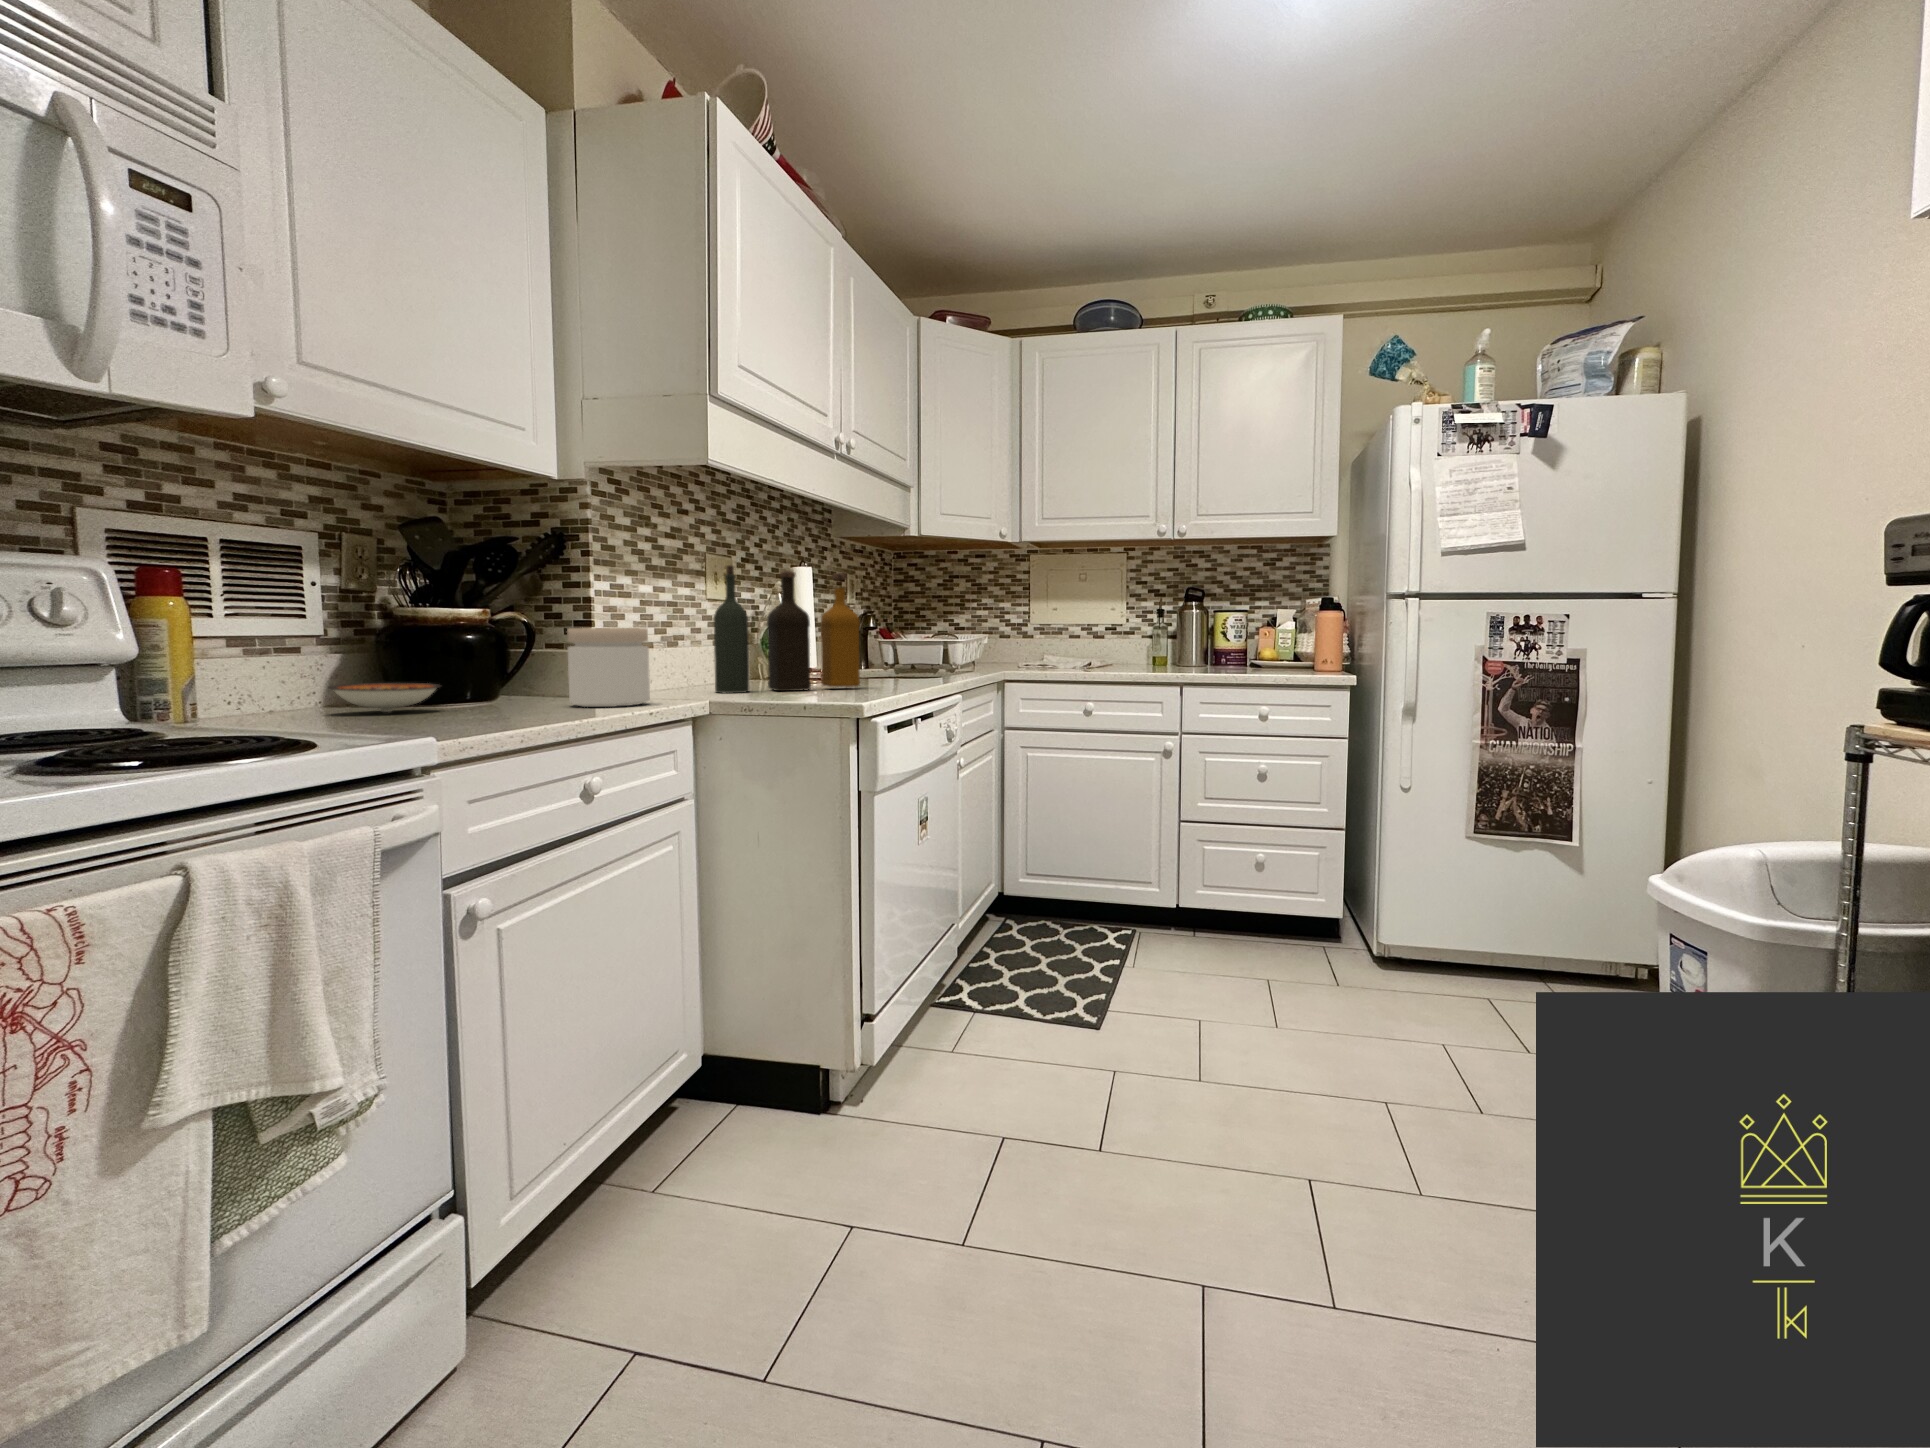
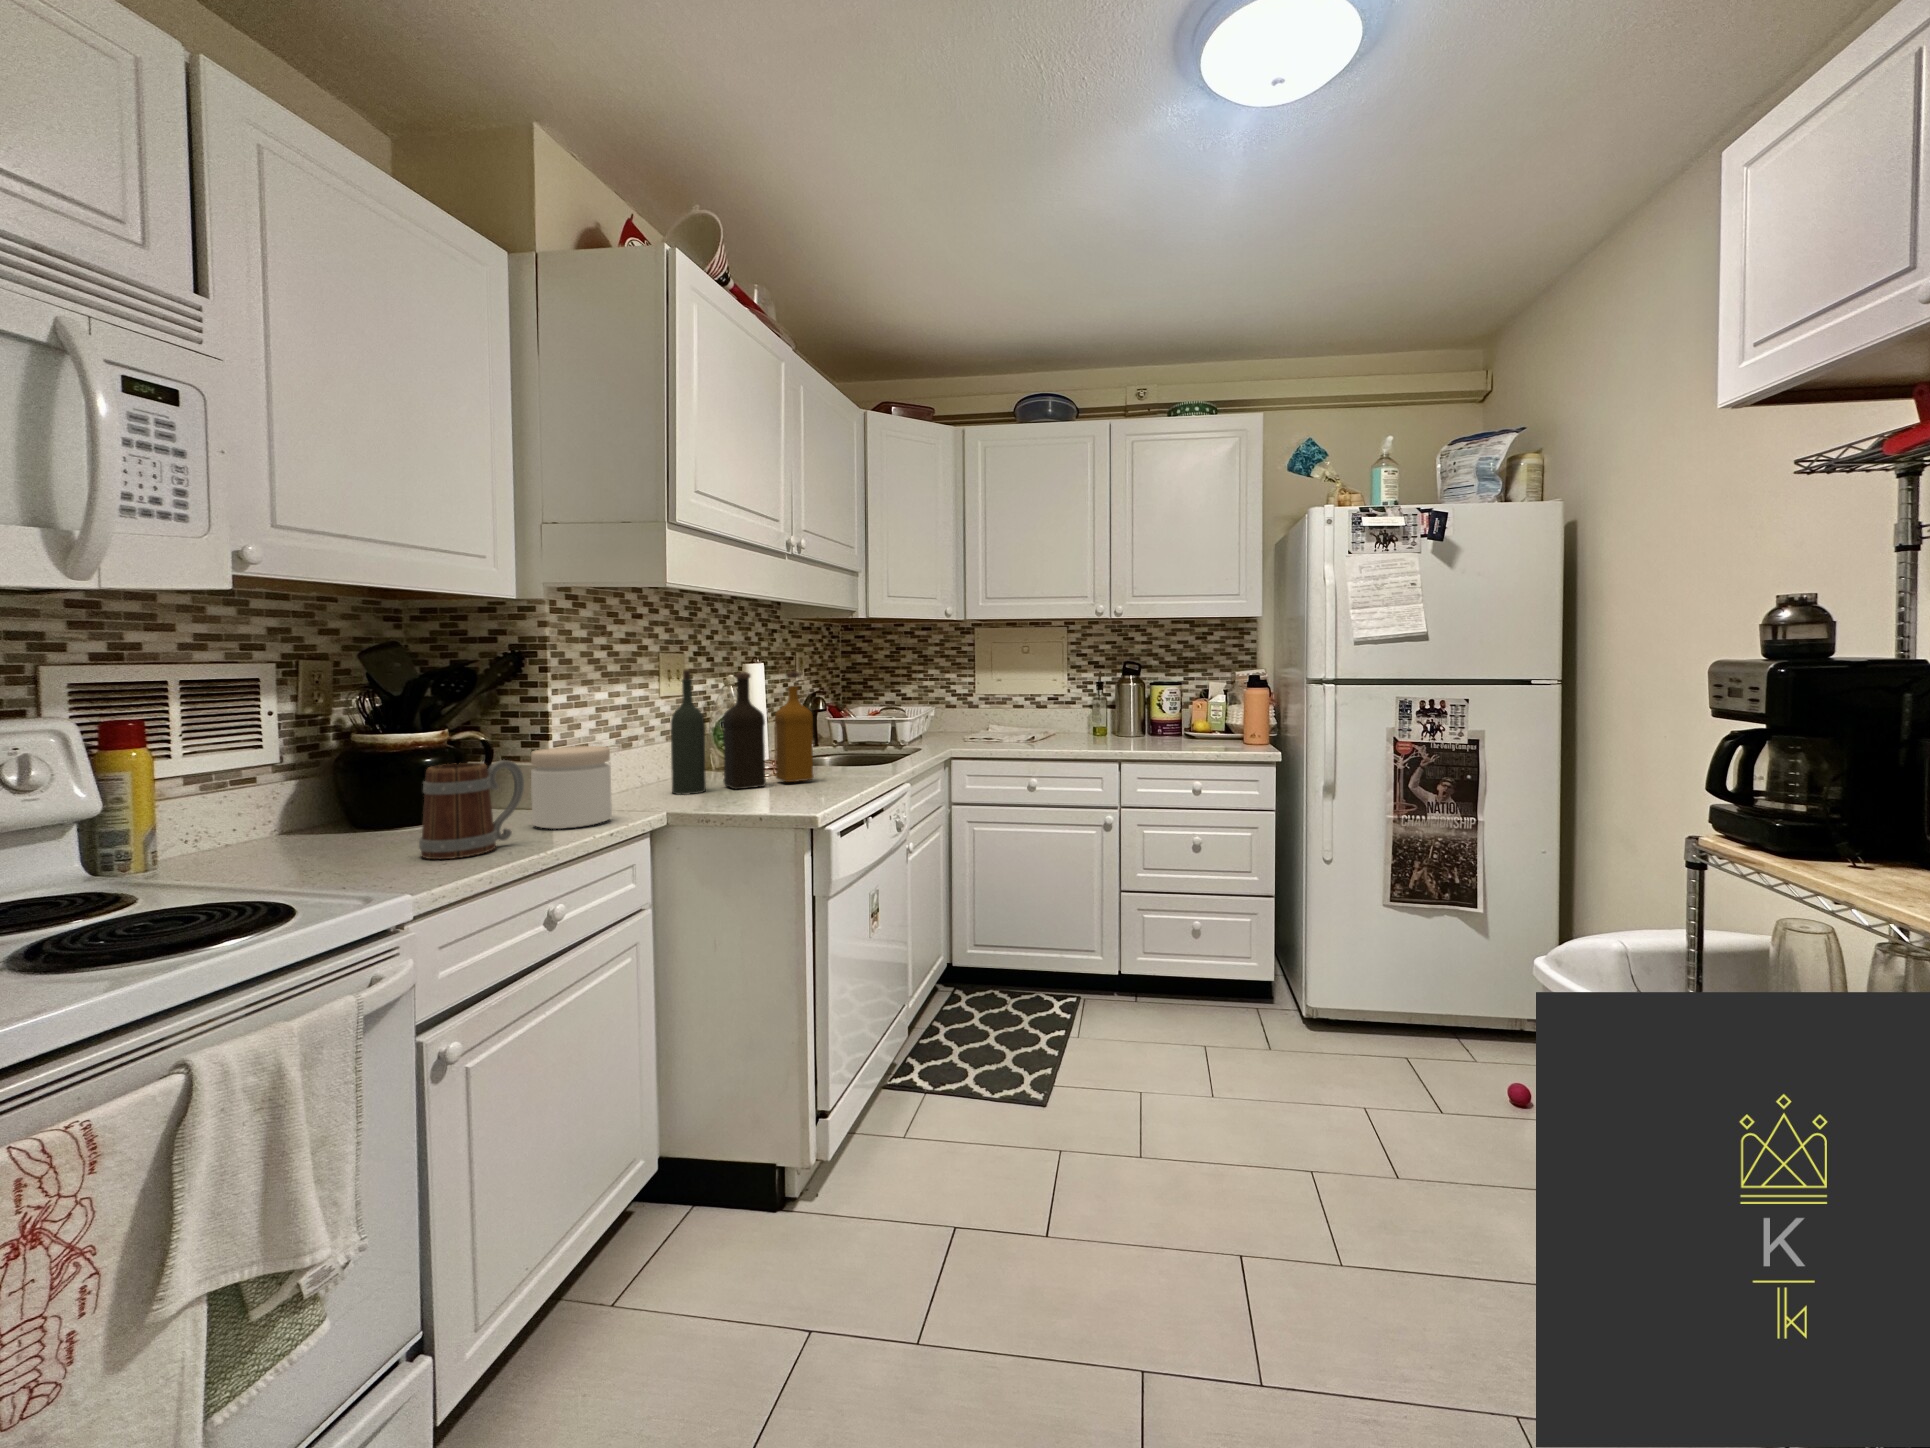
mug: none [450,626,557,720] -> present [419,760,524,859]
ceramic bowl: present [328,683,441,712] -> none [291,812,406,846]

